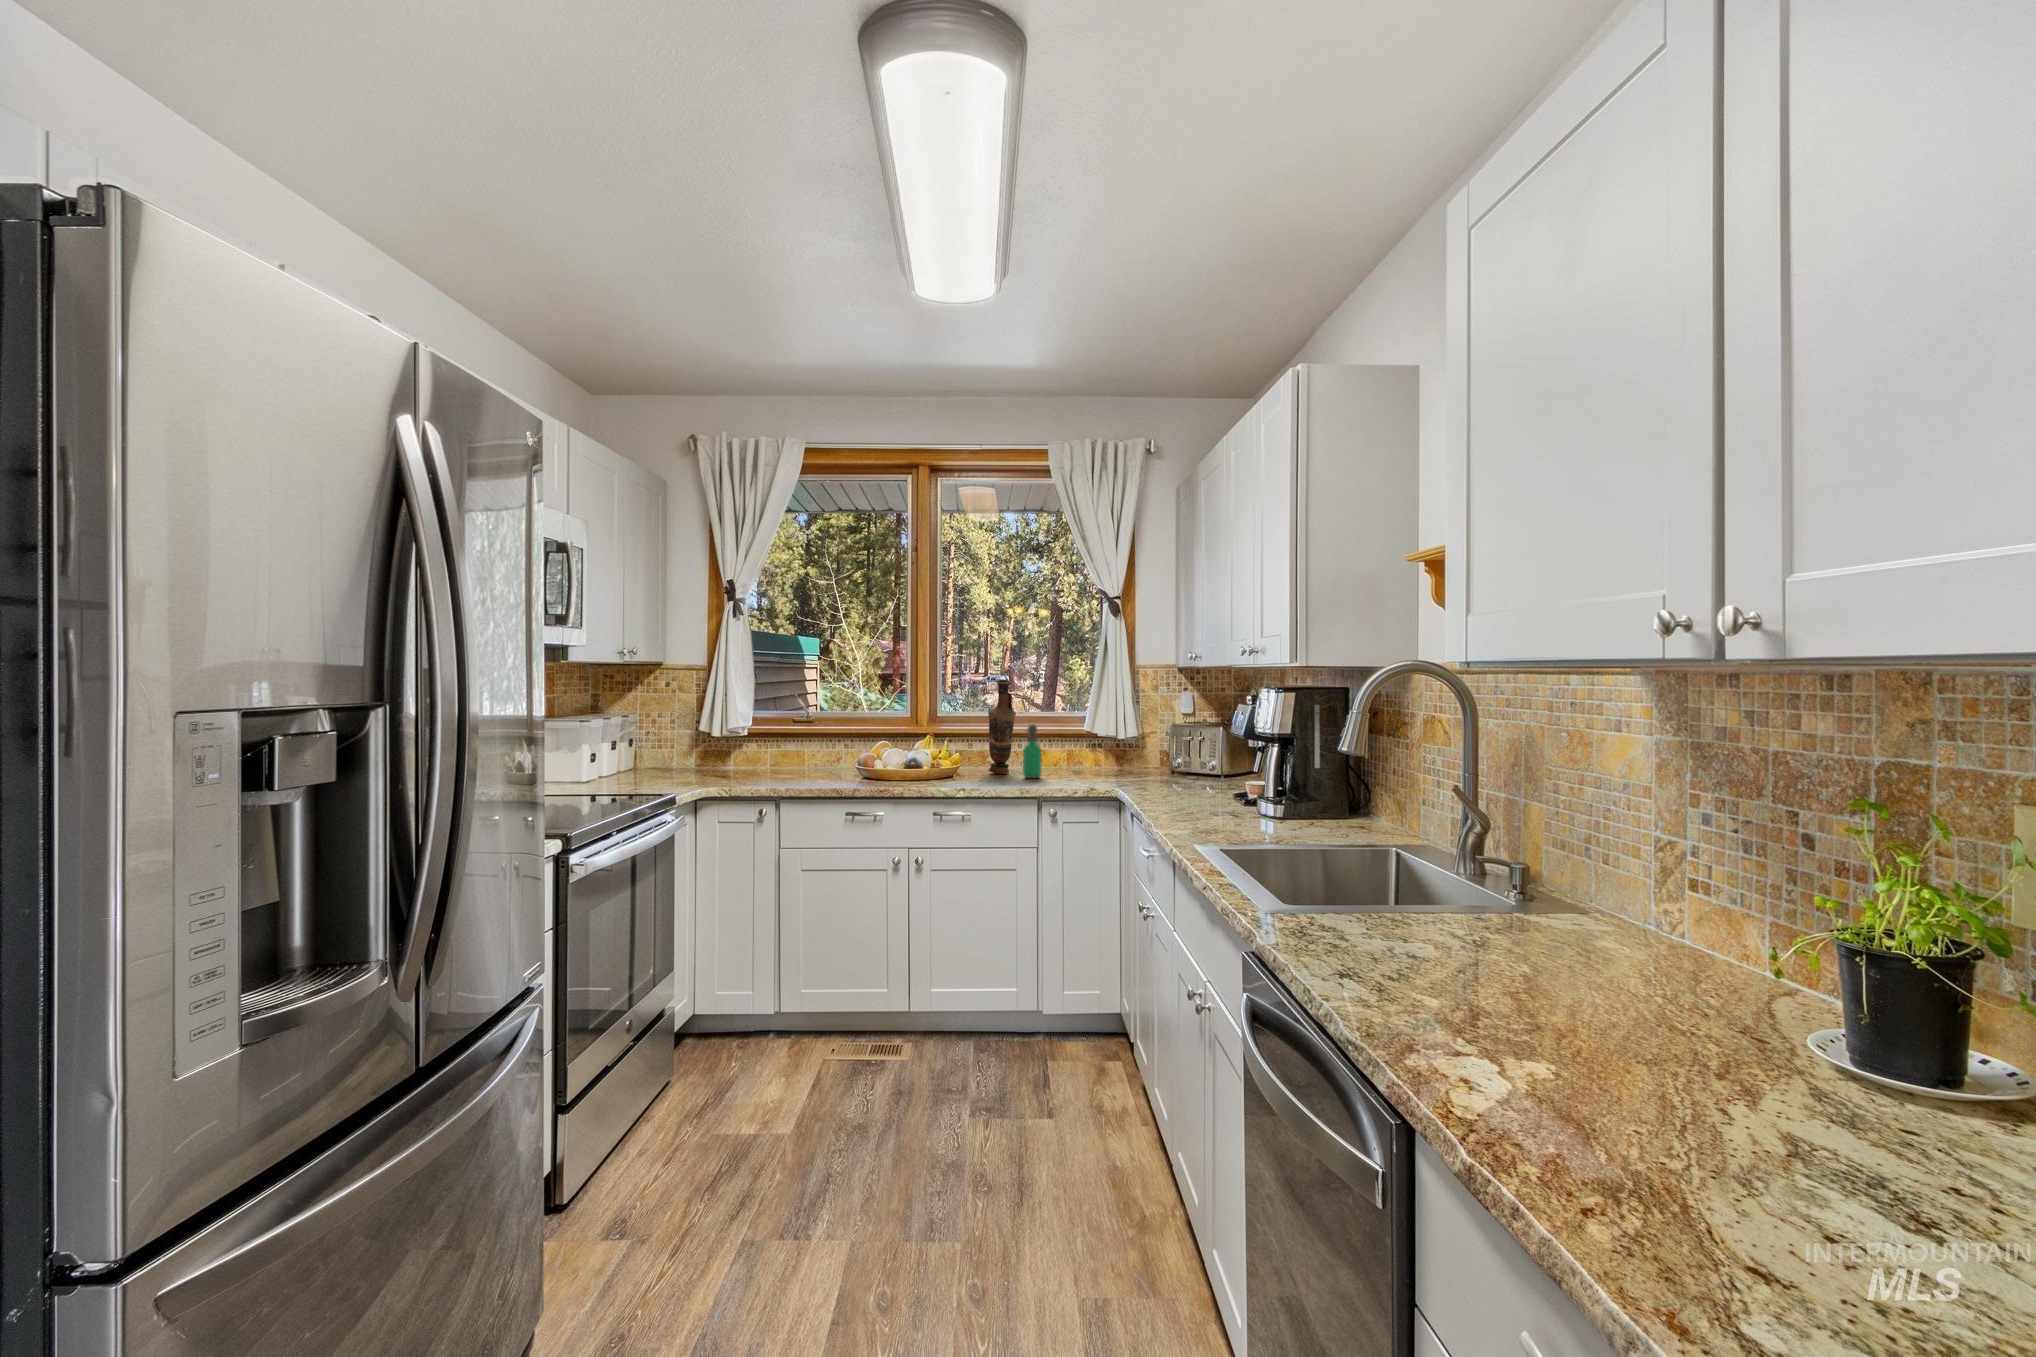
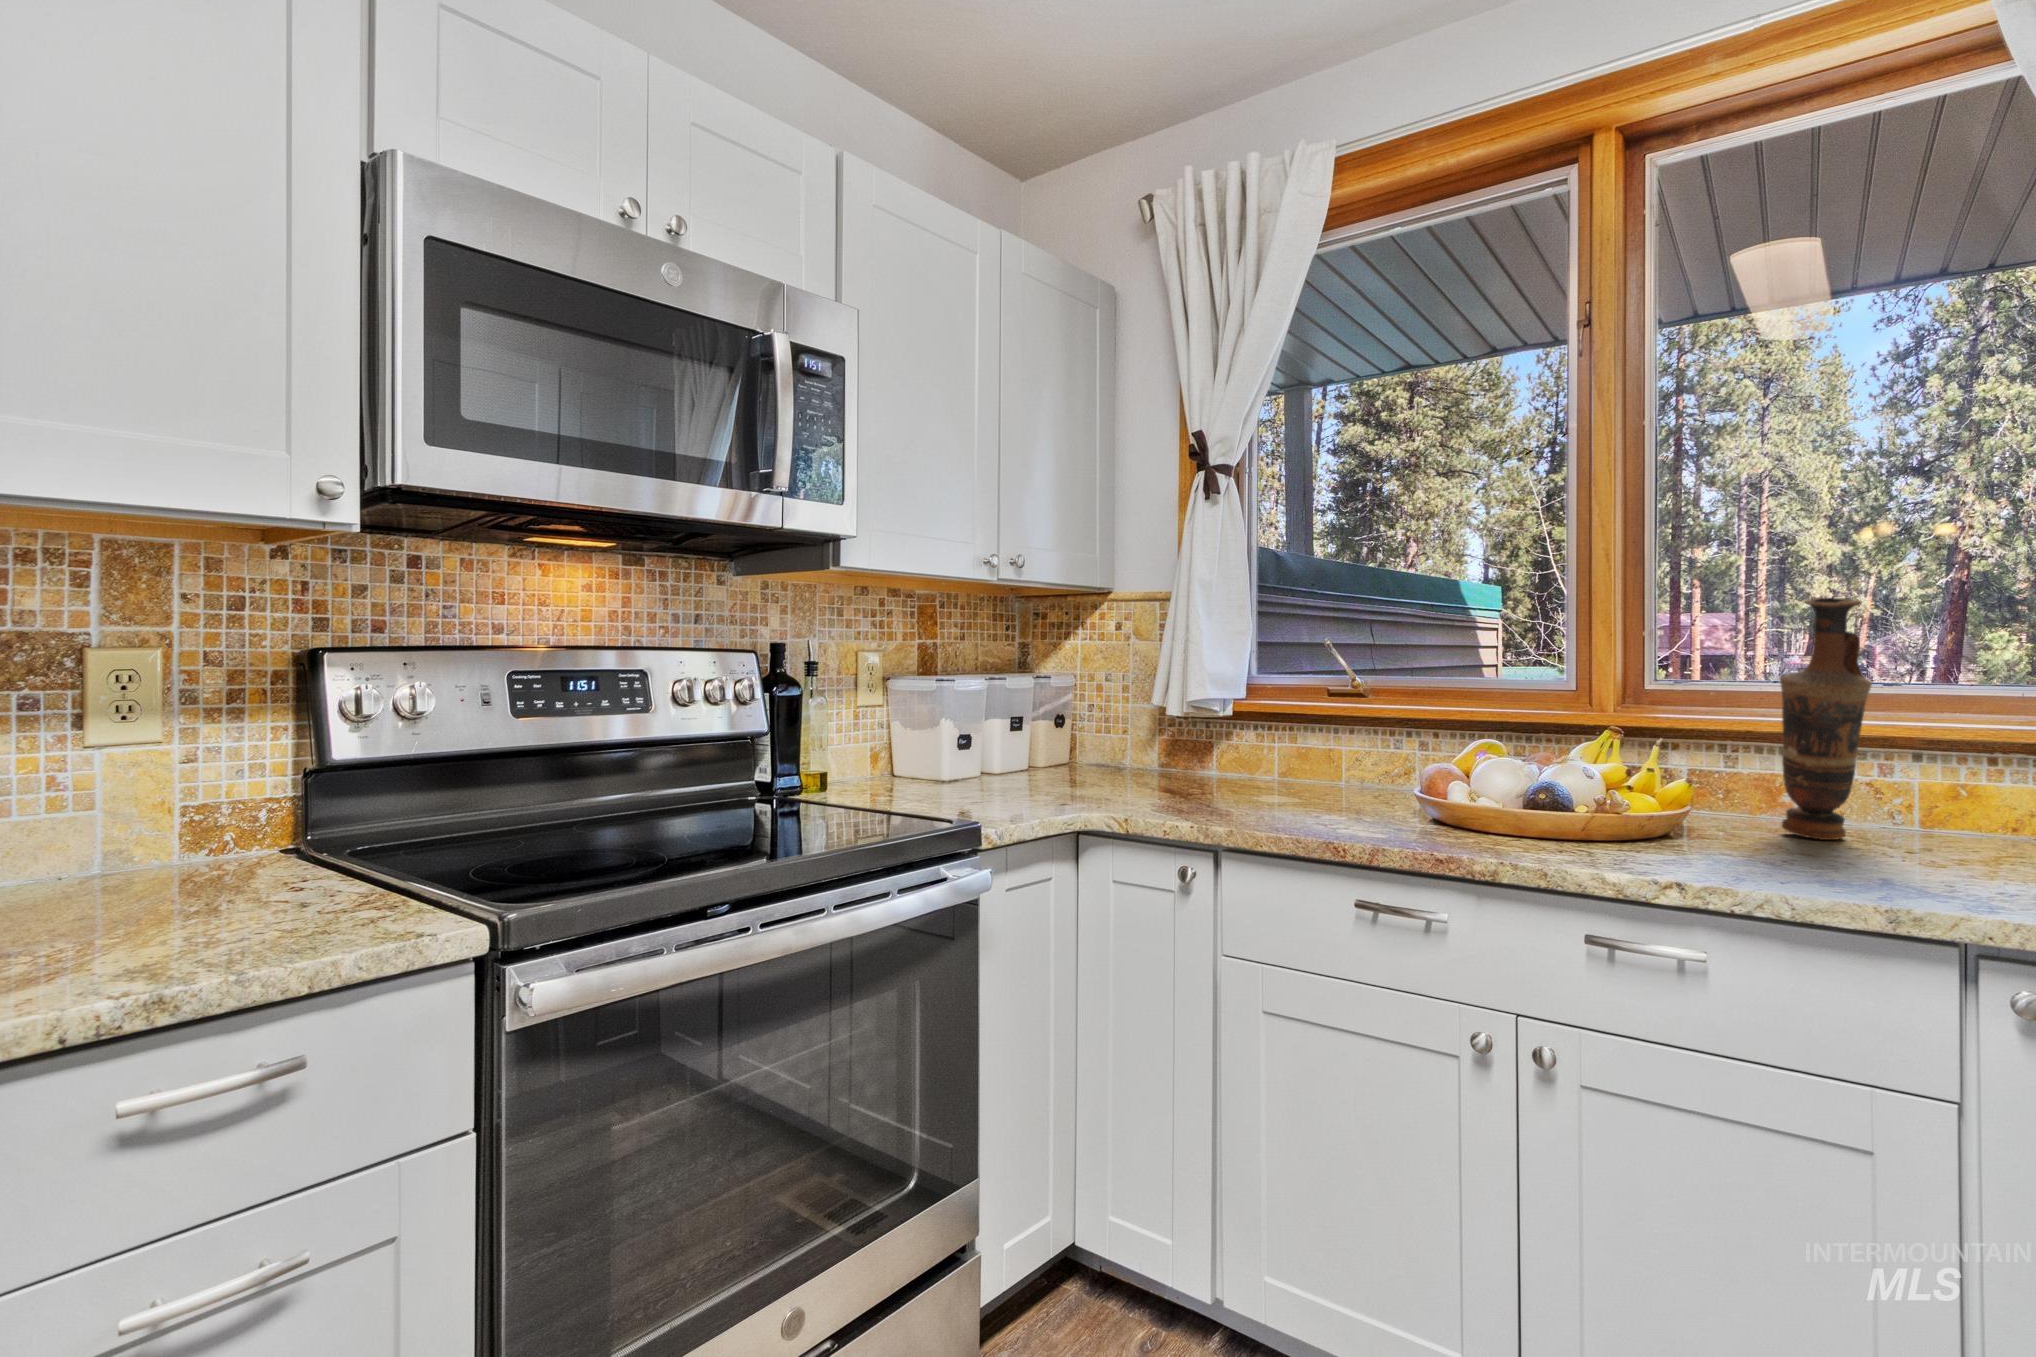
soap dispenser: present [1023,724,1042,778] -> none [1896,714,1968,868]

